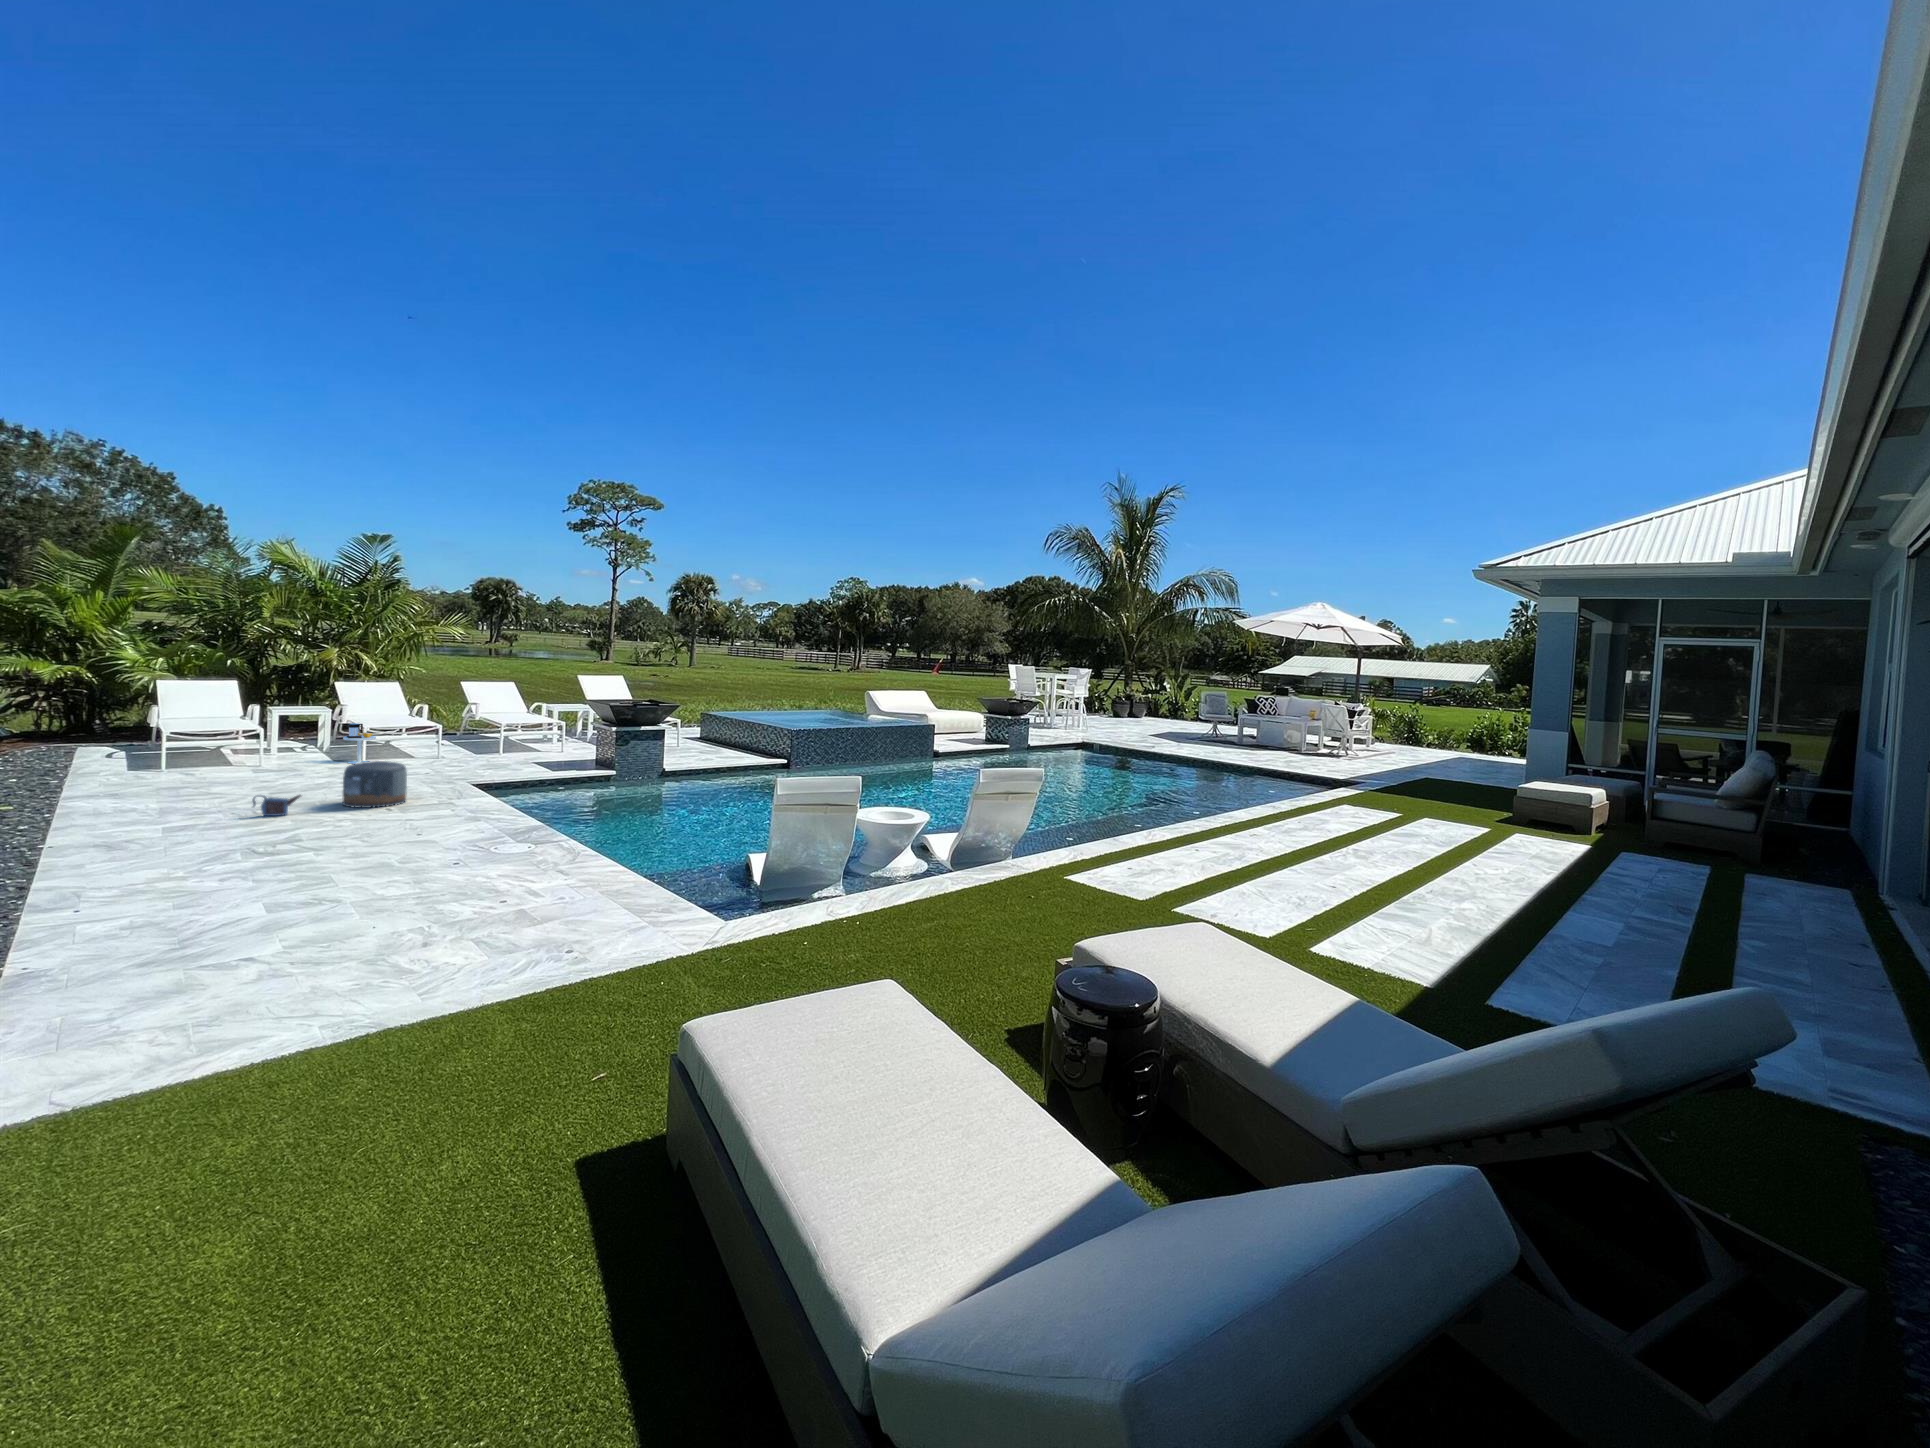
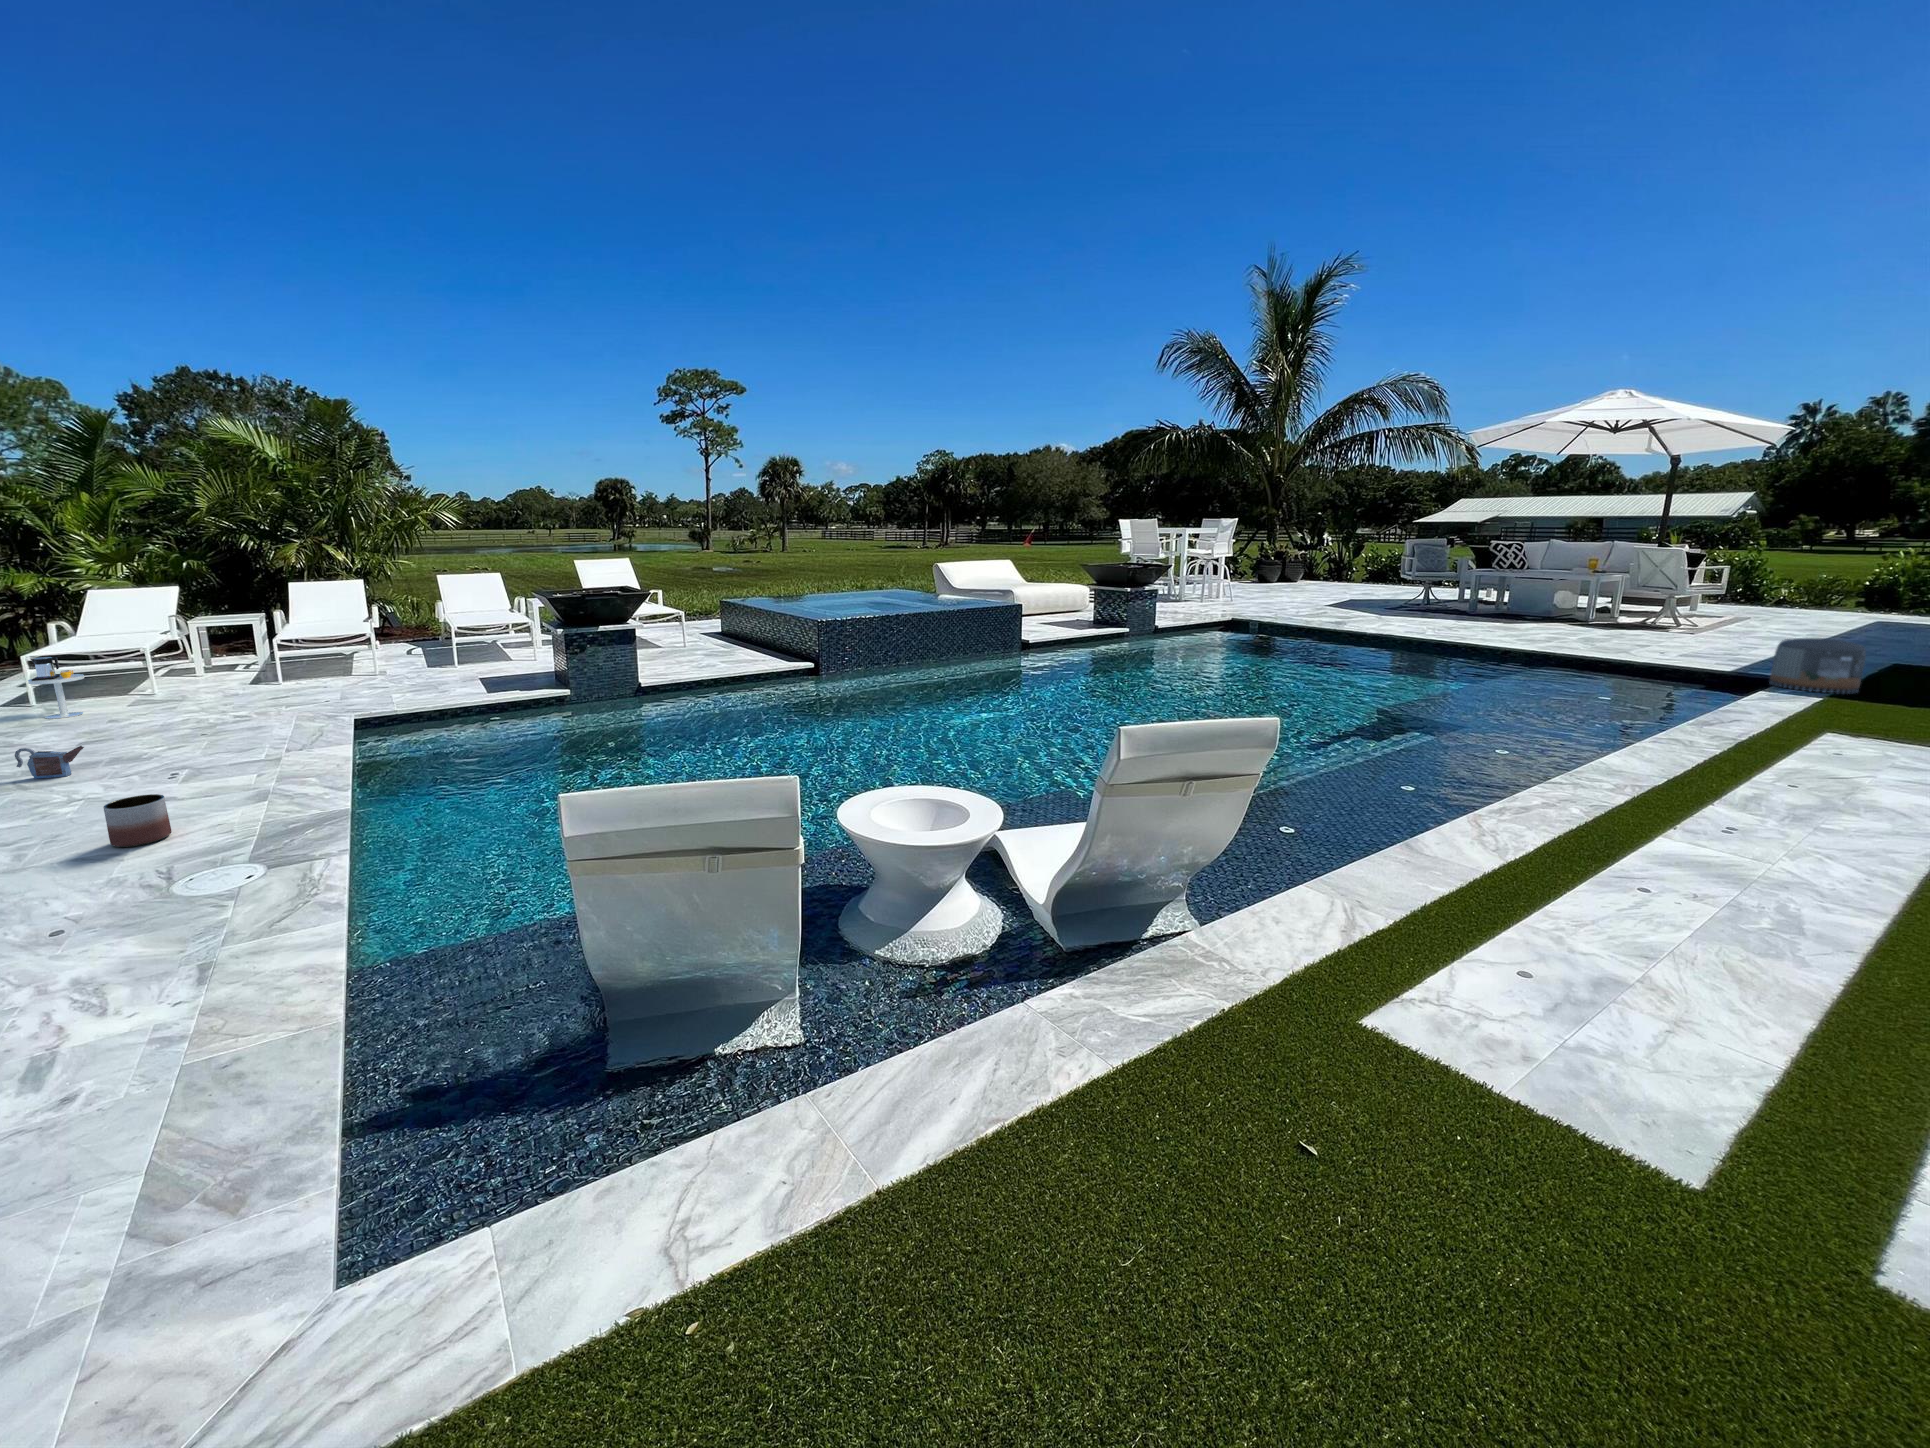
side table: present [343,723,376,764] -> present [28,657,84,719]
pouf: present [343,761,407,808] -> present [1769,638,1866,693]
planter: none [407,815,440,843] -> present [103,794,171,847]

